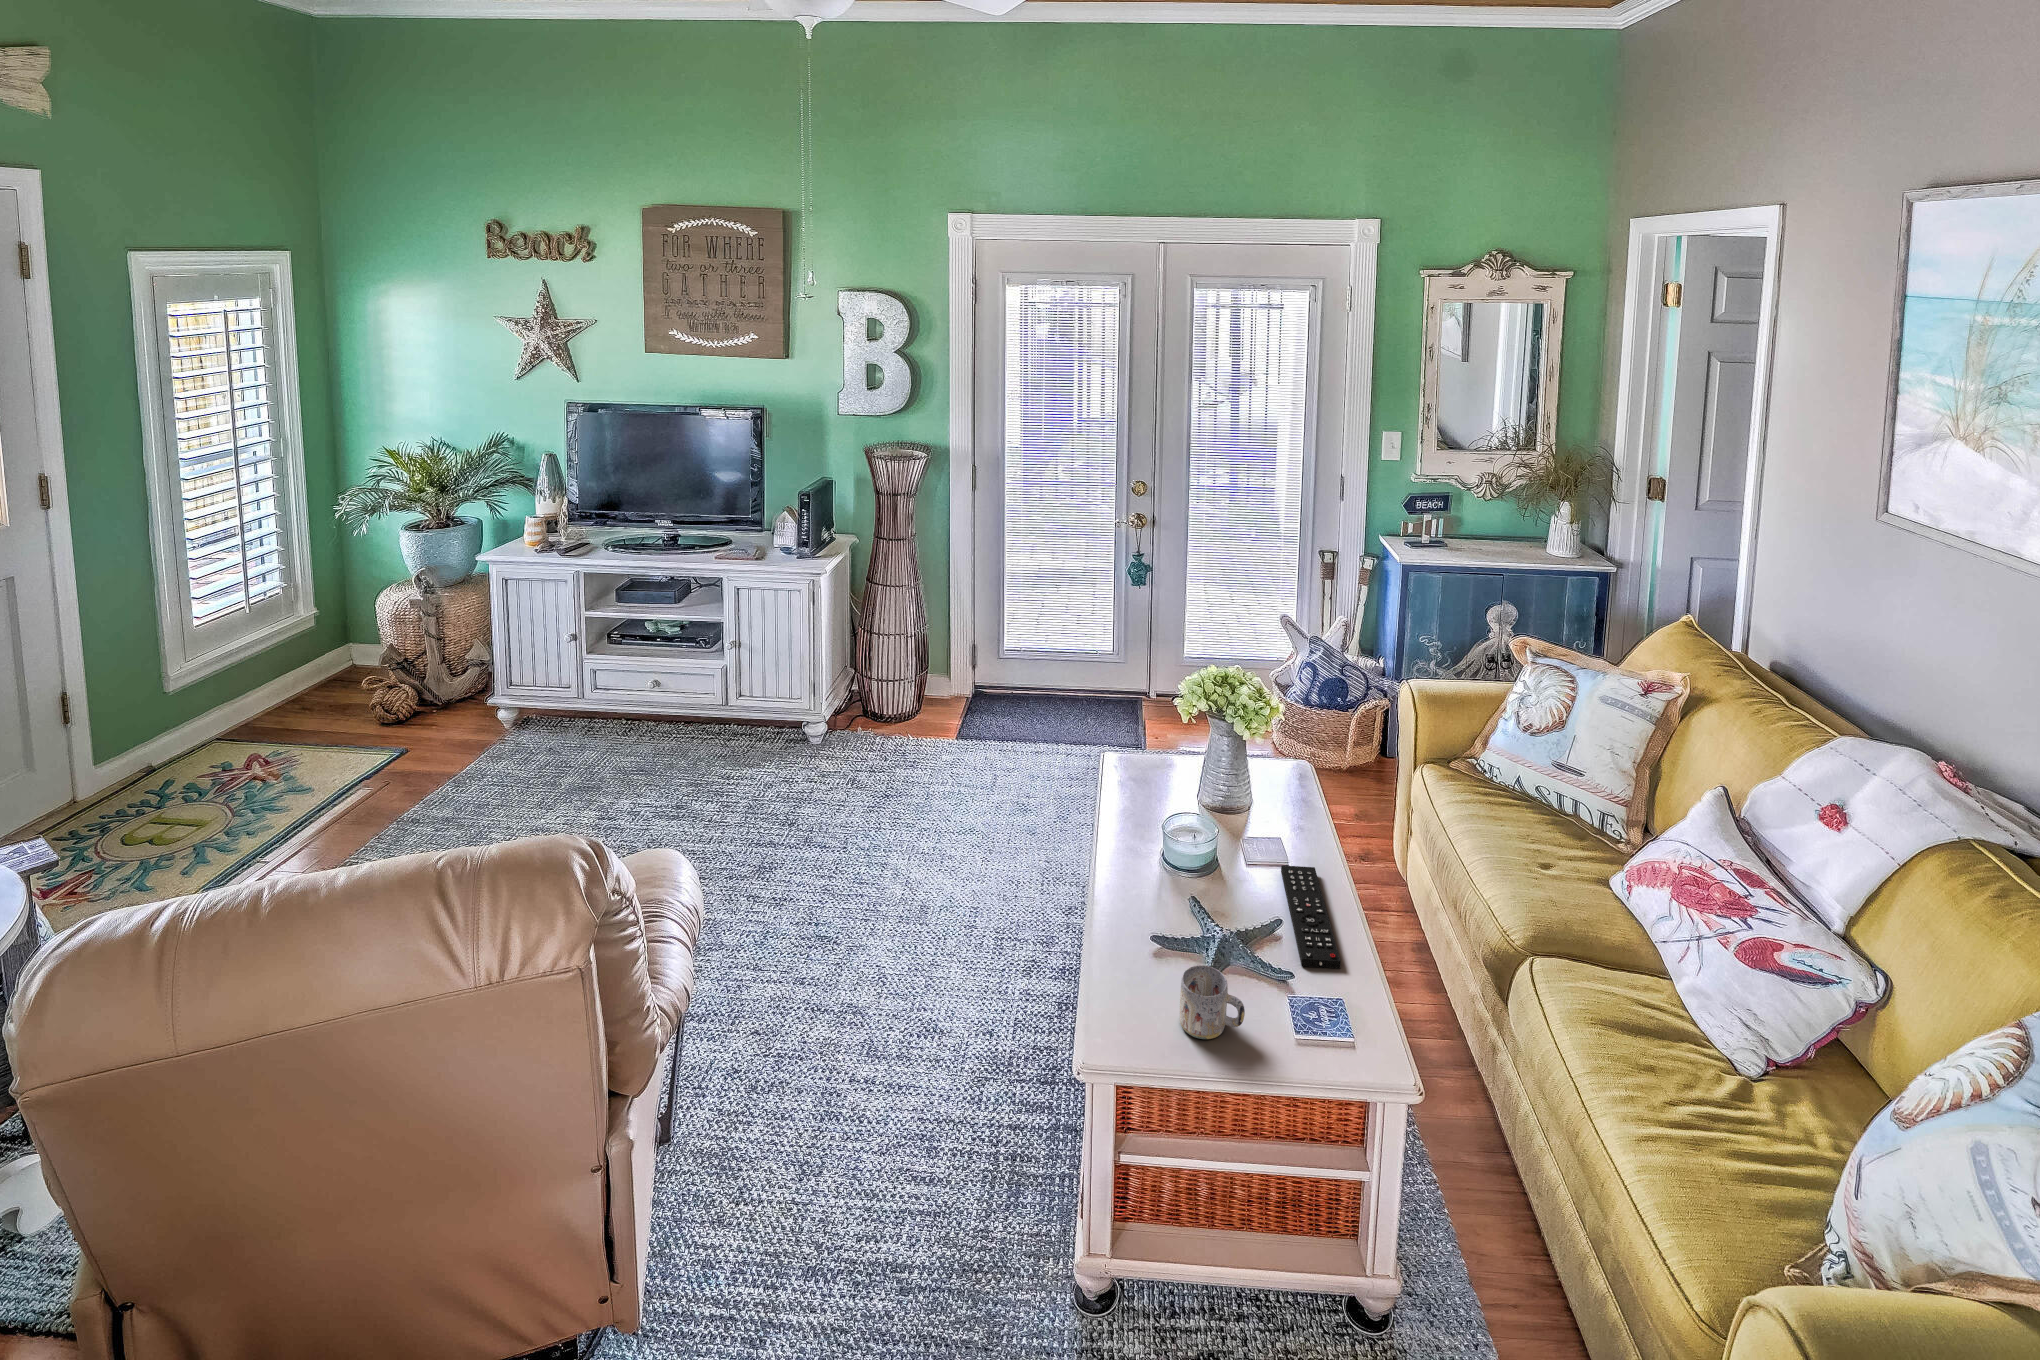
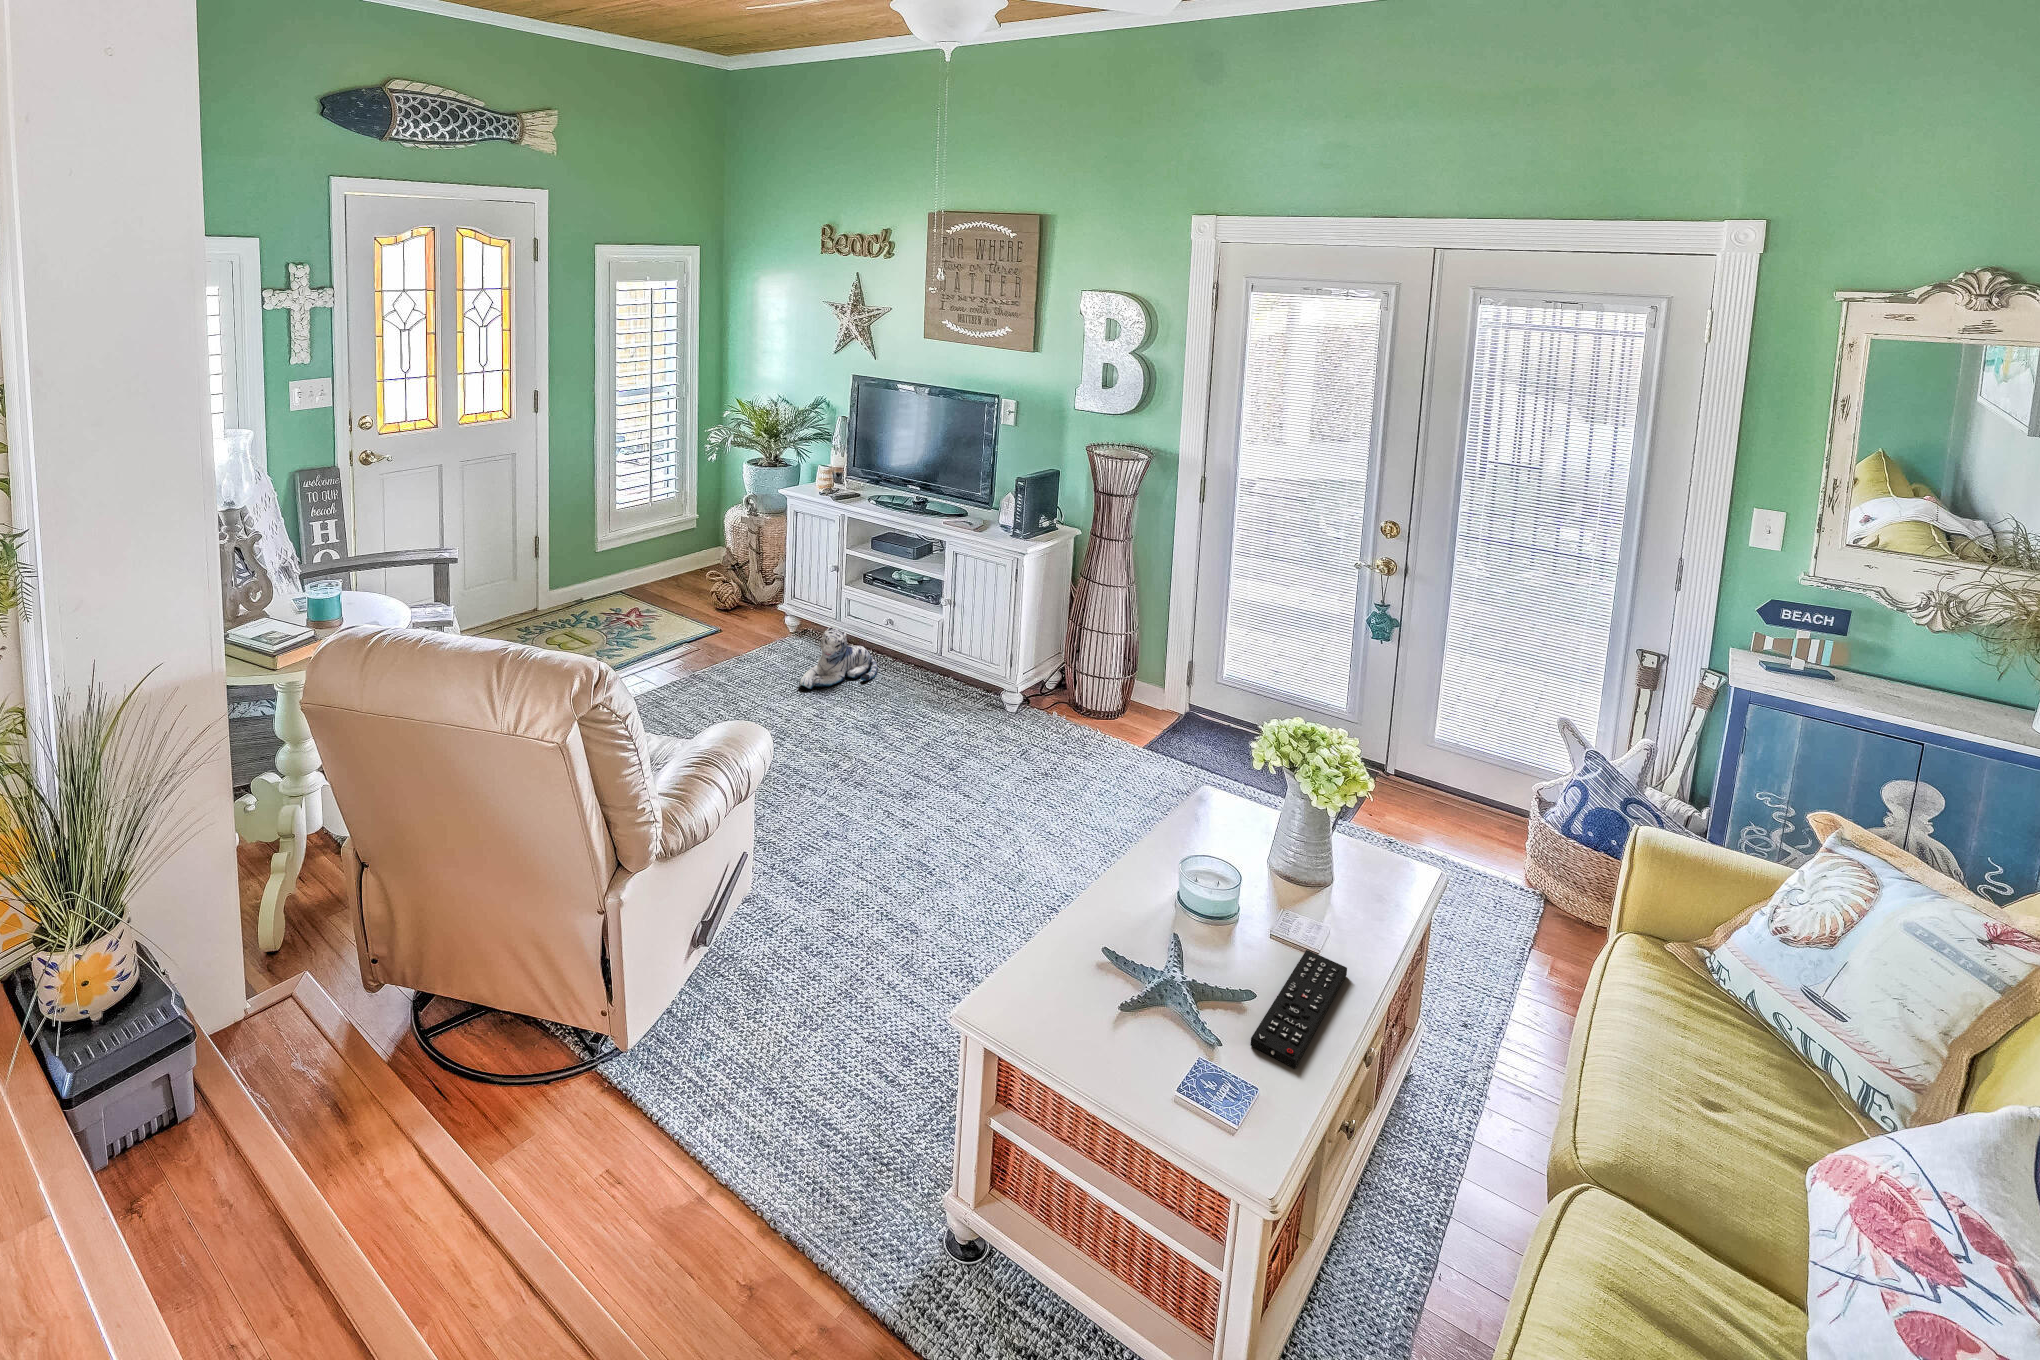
plush toy: none [562,708,652,790] -> present [799,627,878,689]
mug: present [1180,965,1245,1039] -> none [1076,979,1135,1056]

